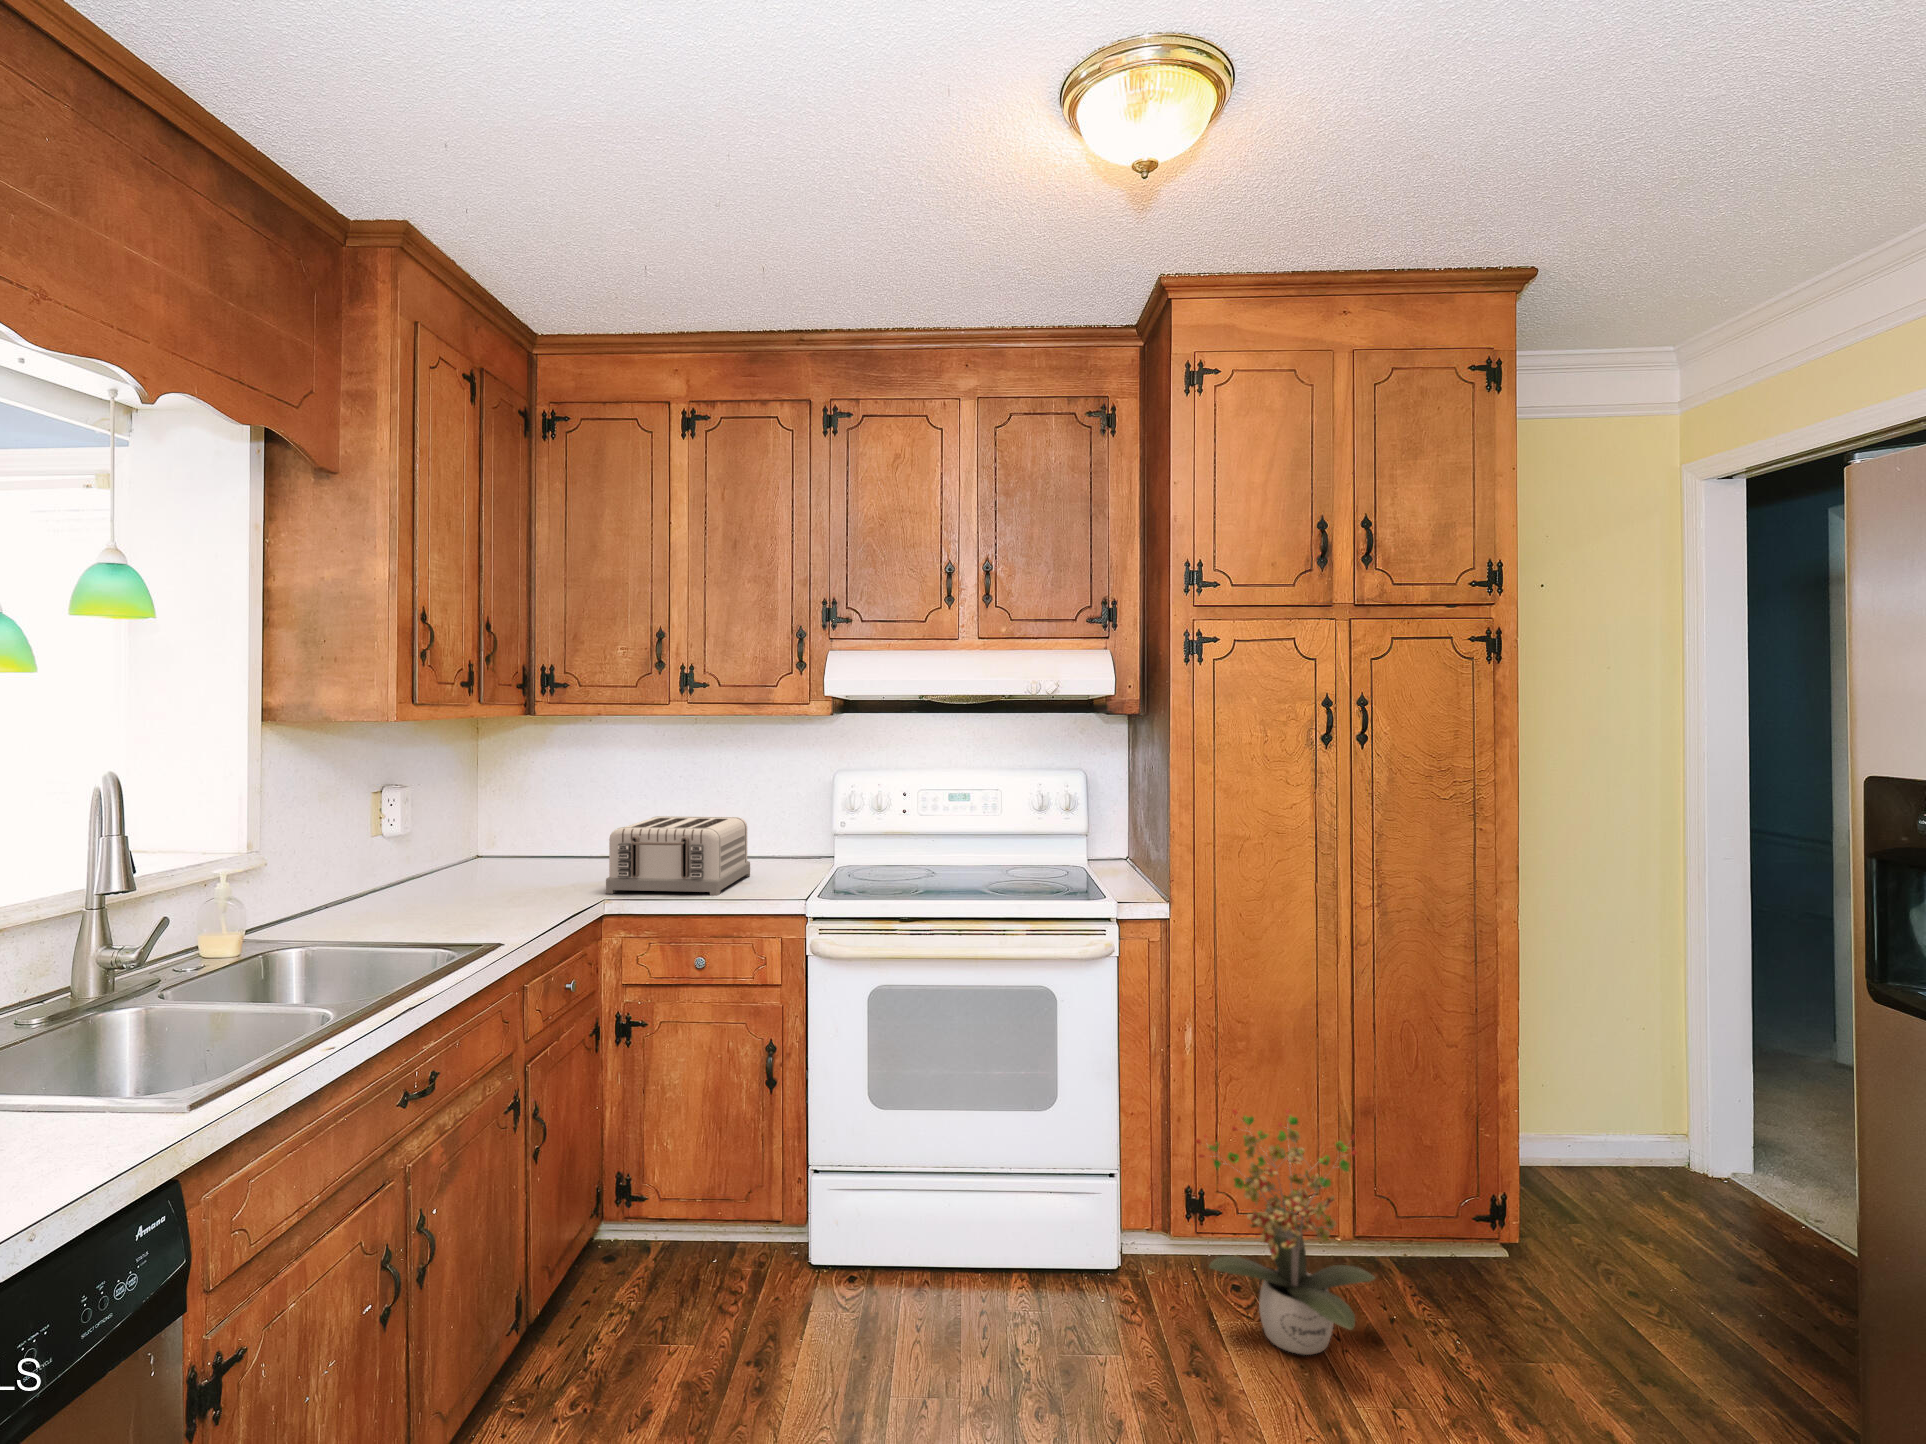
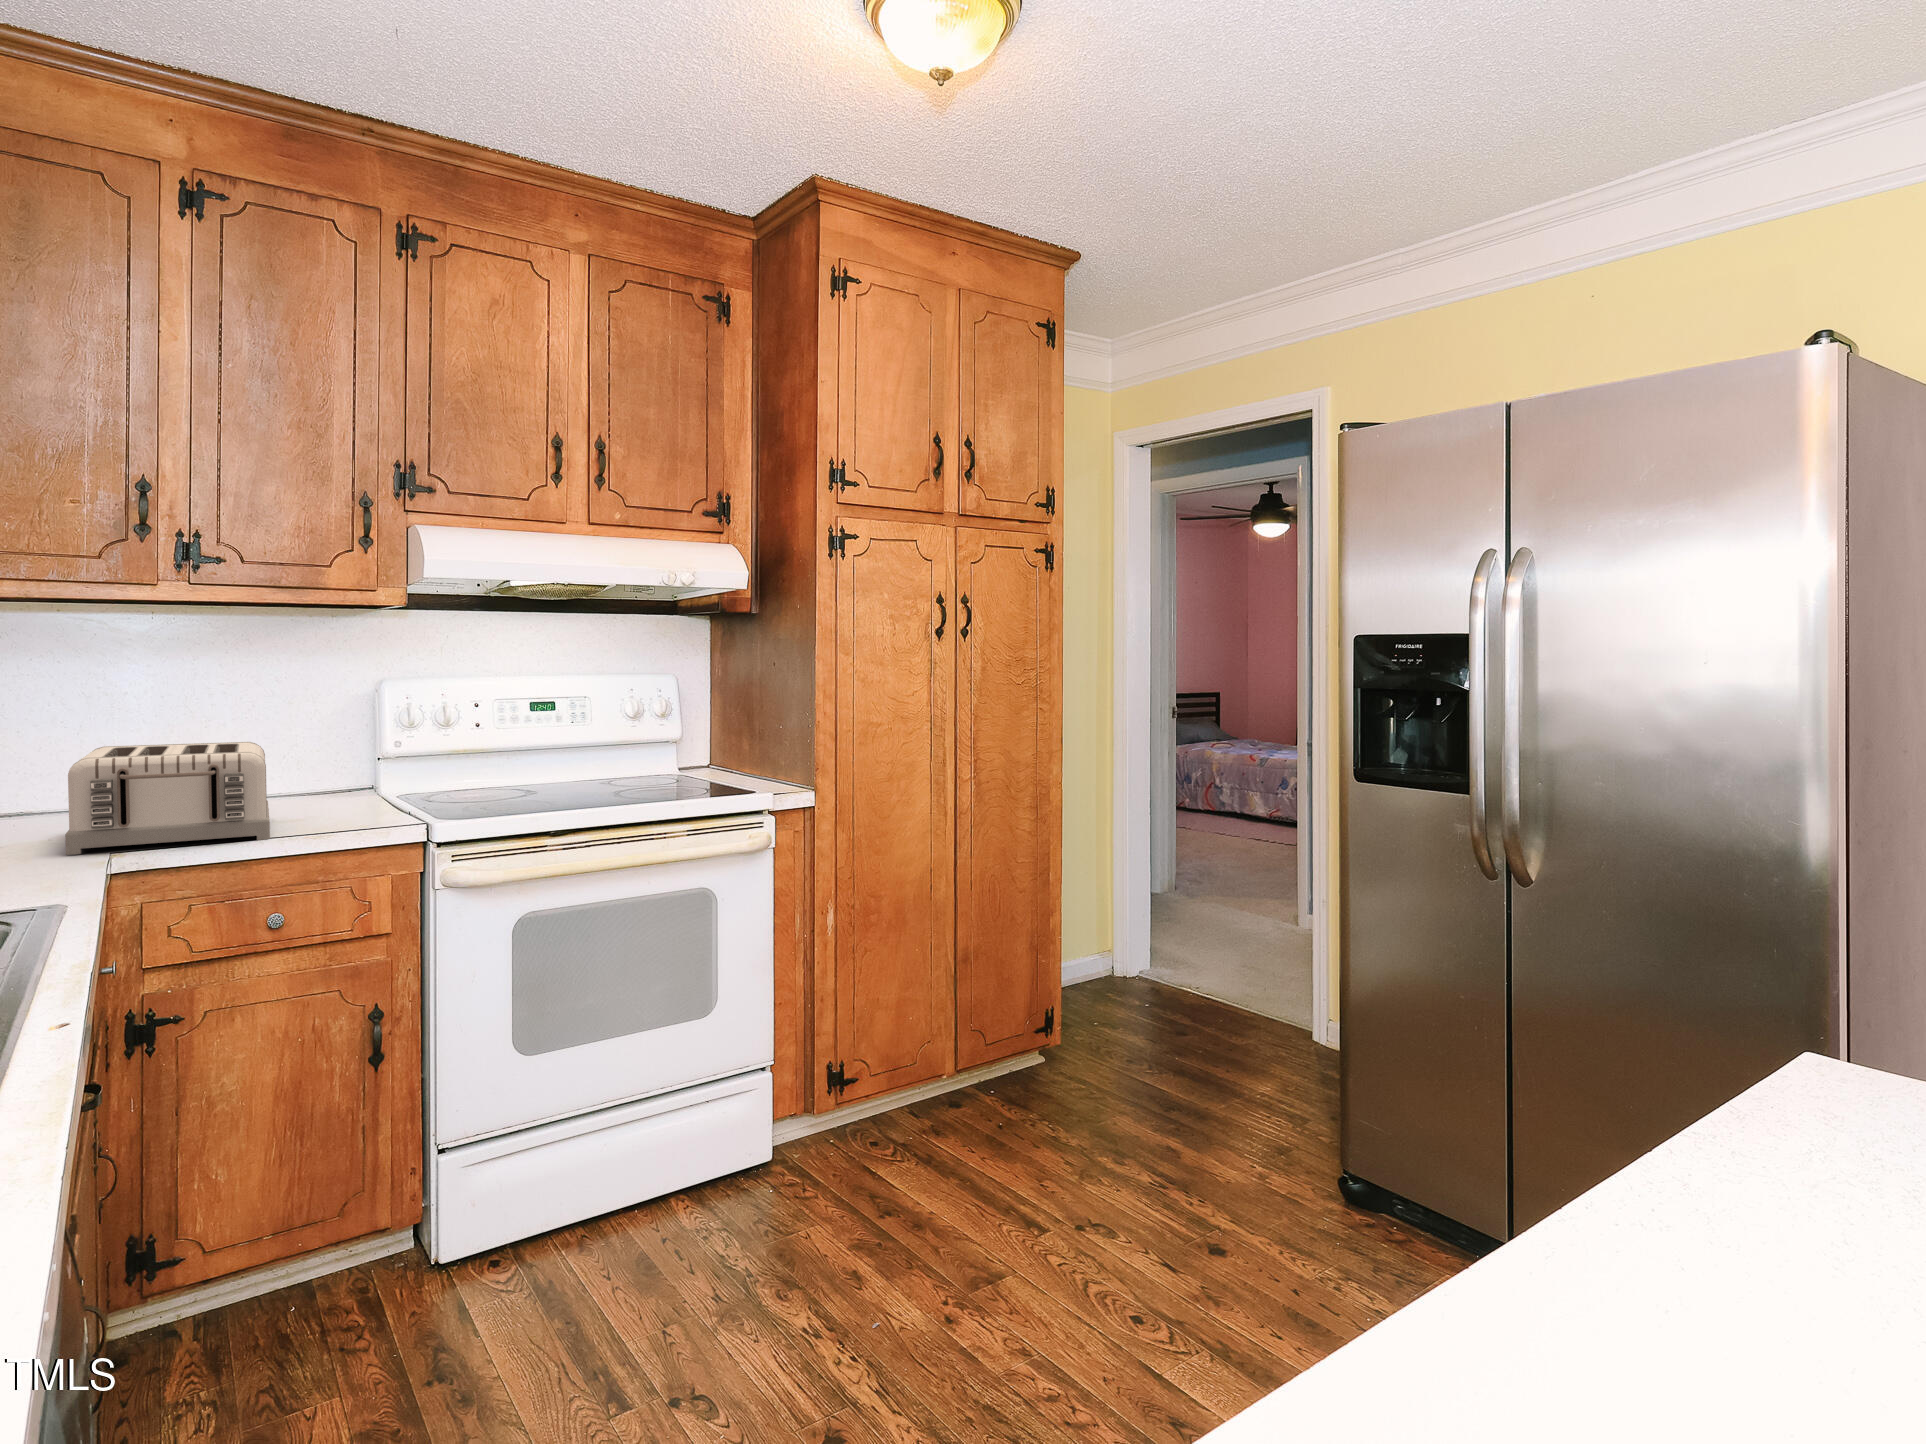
potted plant: present [1196,1109,1375,1355] -> none [871,971,1009,1171]

